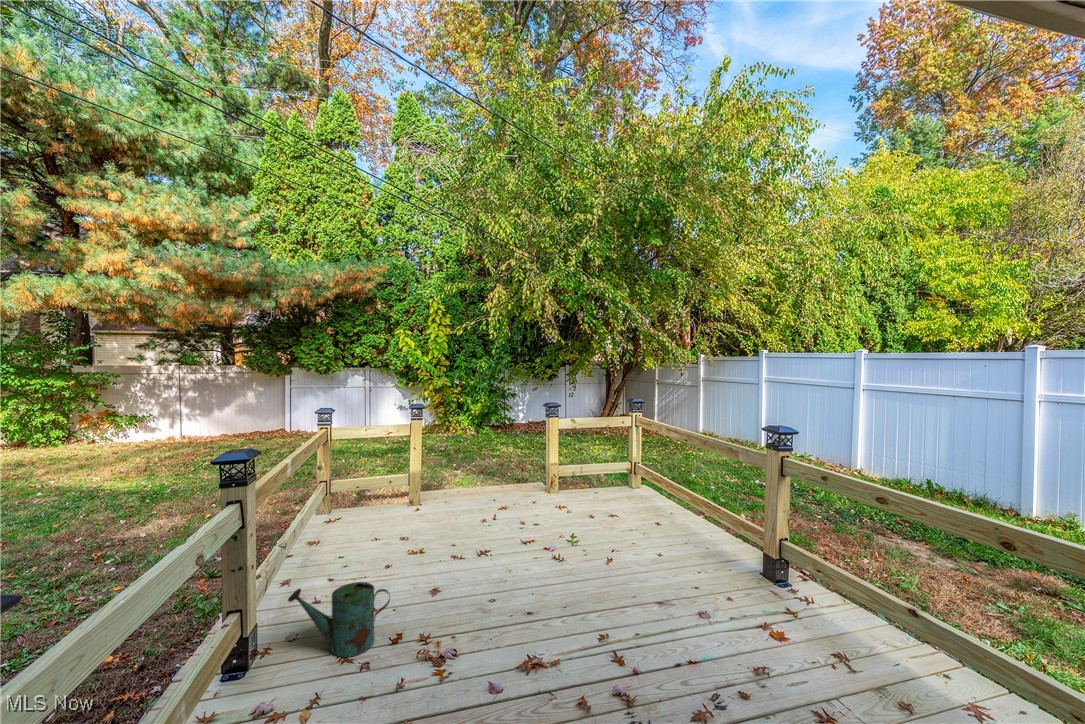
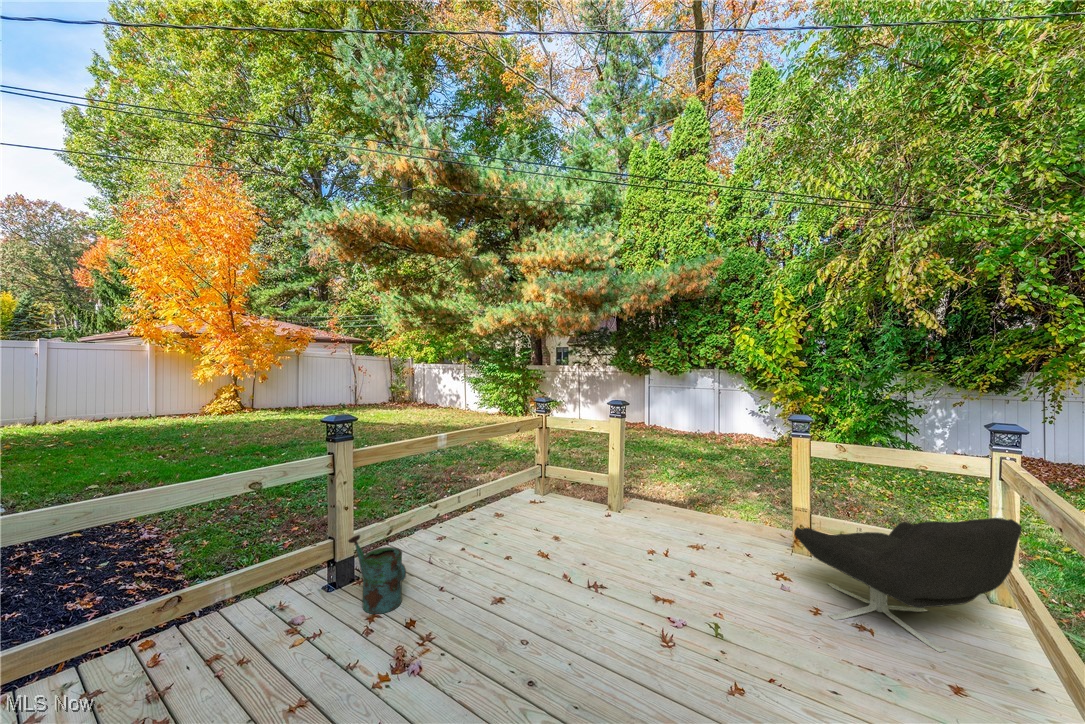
lounge chair: none [580,443,666,518] -> present [794,518,1022,652]

